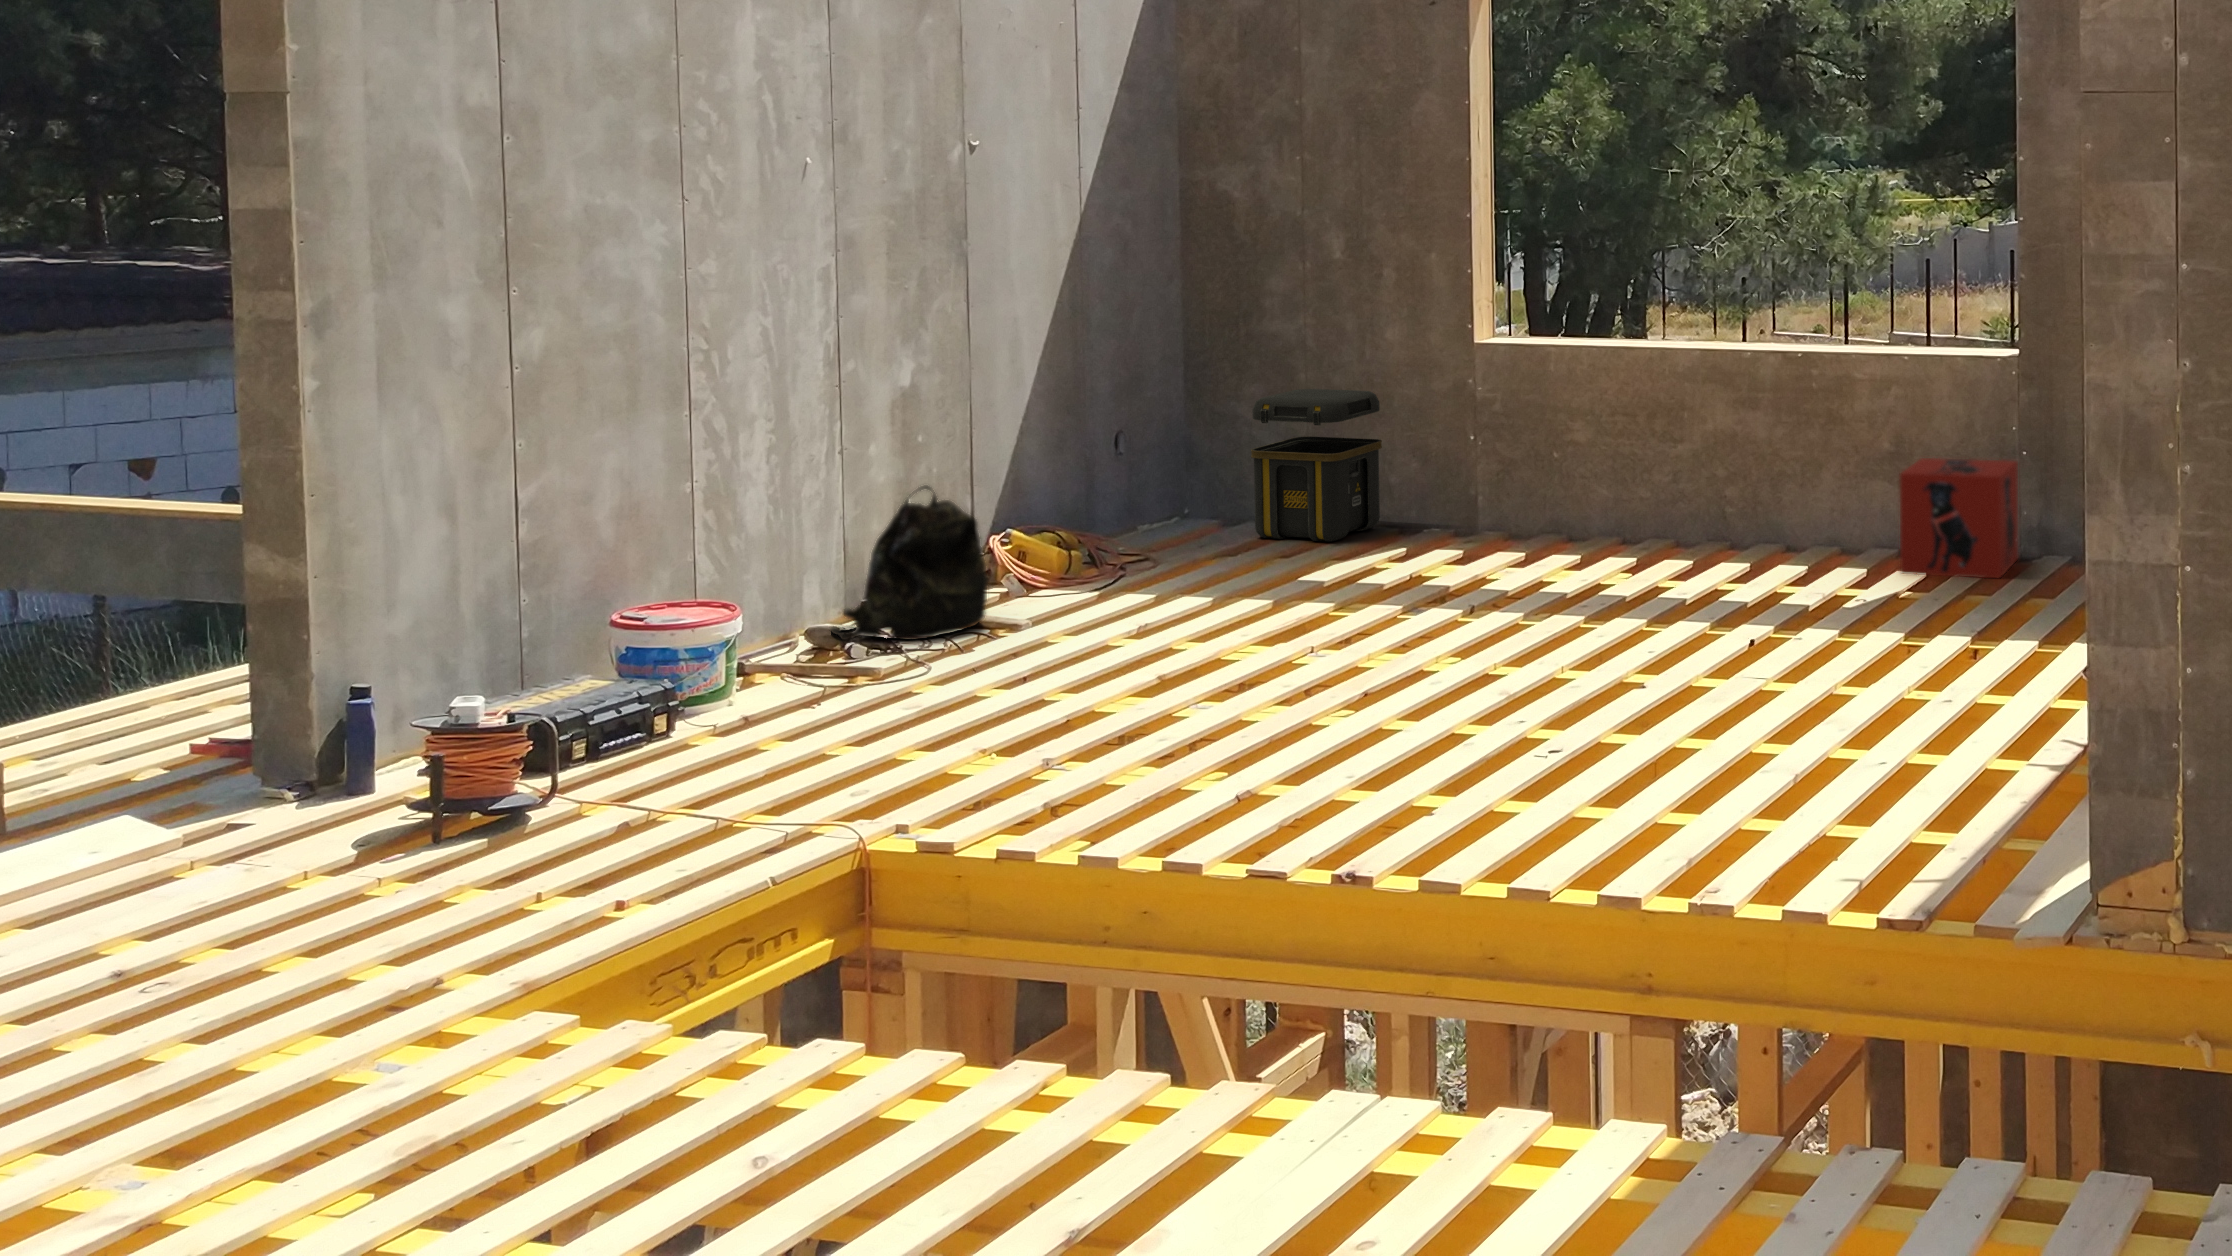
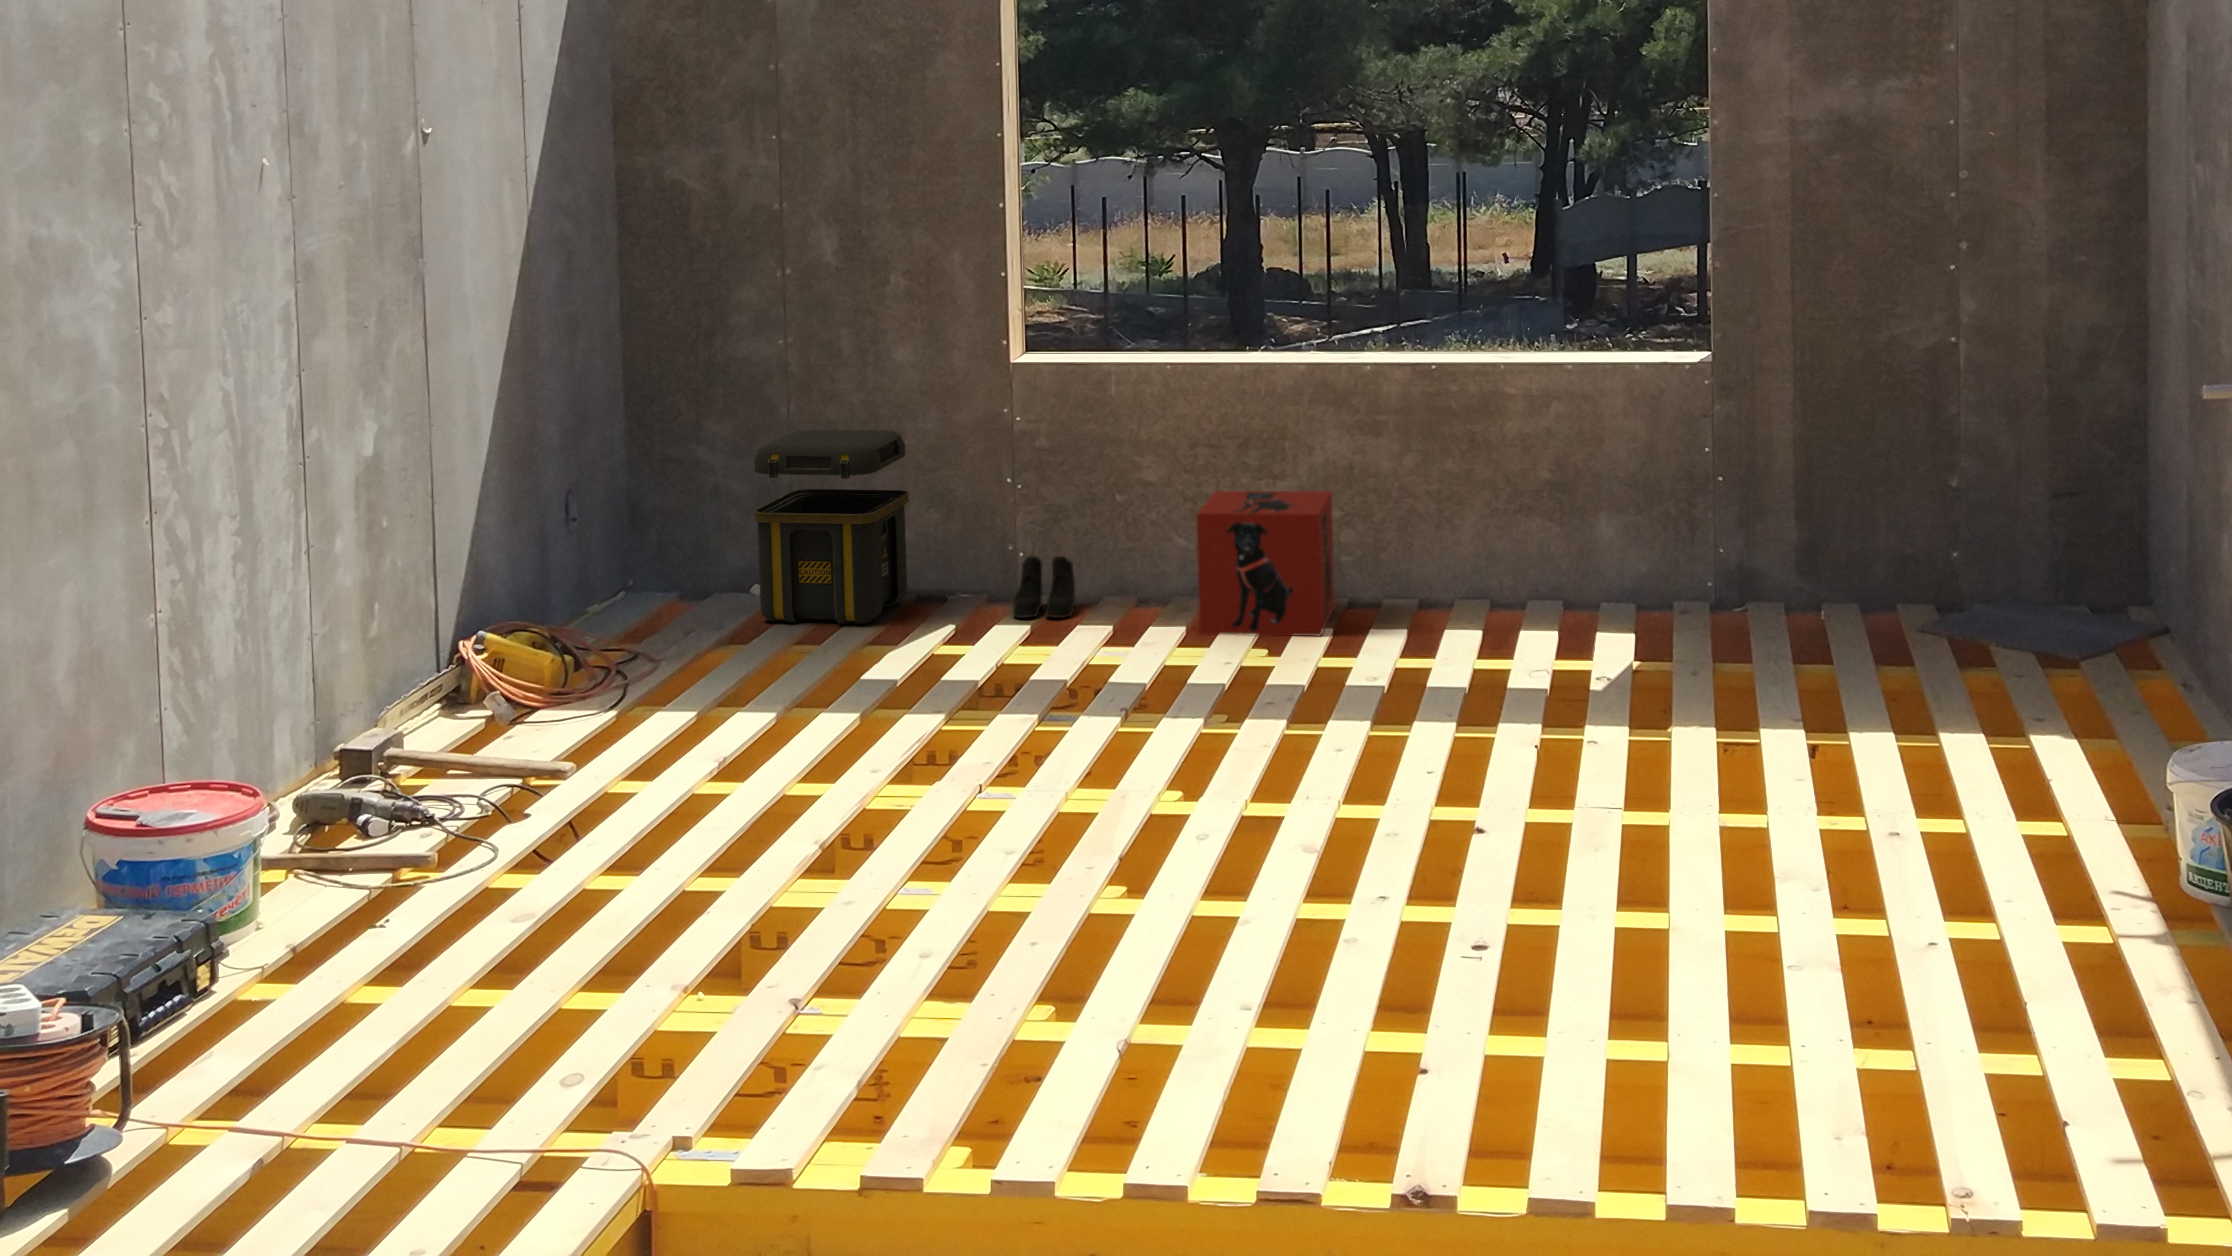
storage box: present [1900,458,2019,578] -> present [1197,491,1334,636]
backpack: present [830,486,988,640] -> none [306,593,521,809]
boots: none [1450,494,1505,543] -> present [1013,556,1075,618]

